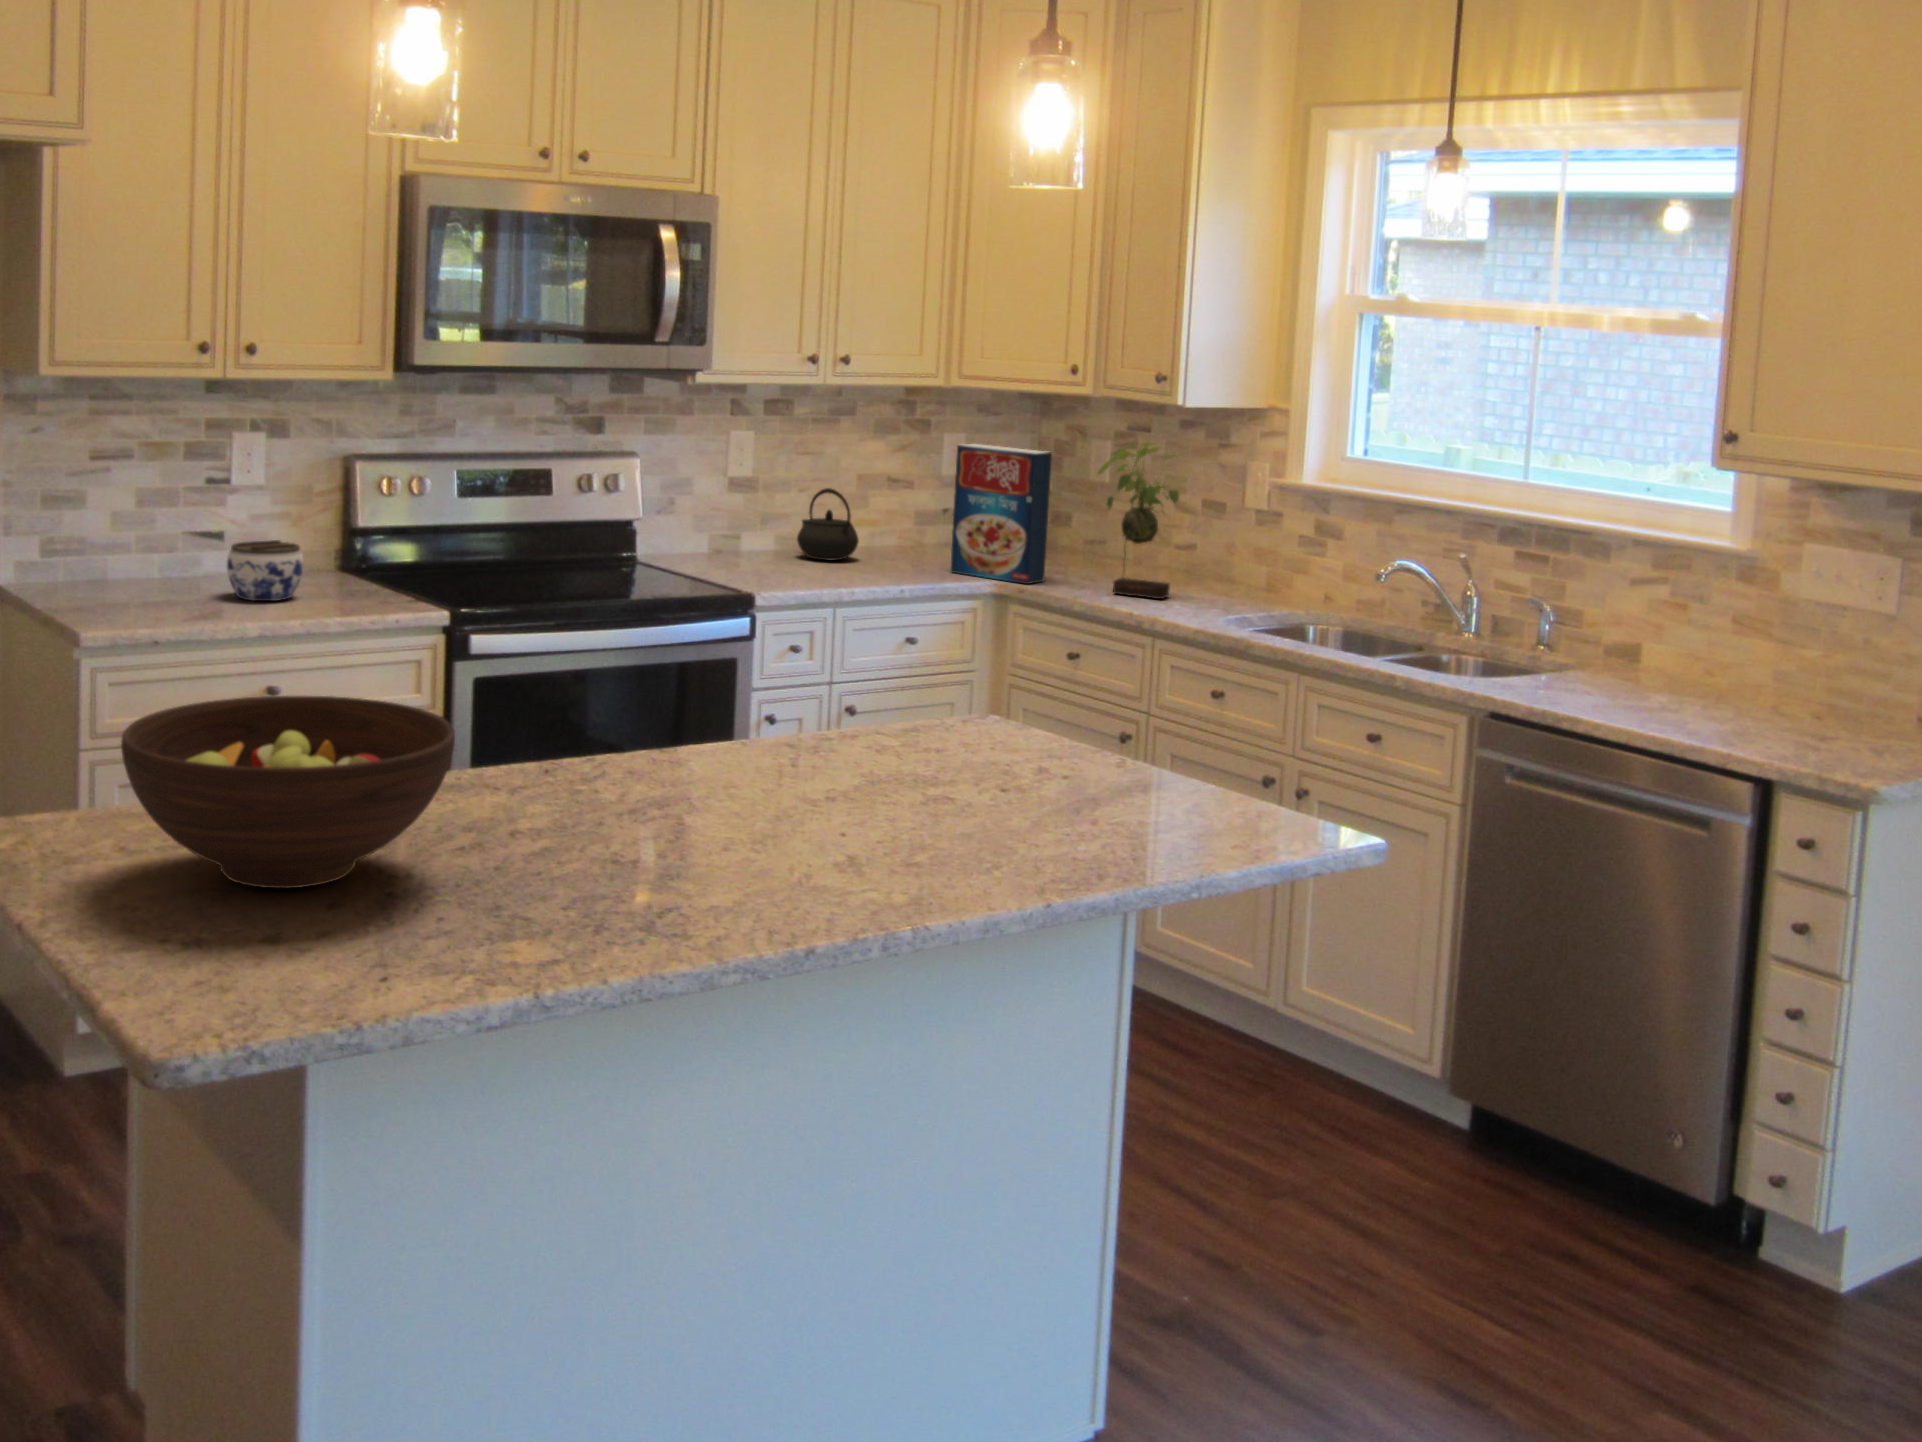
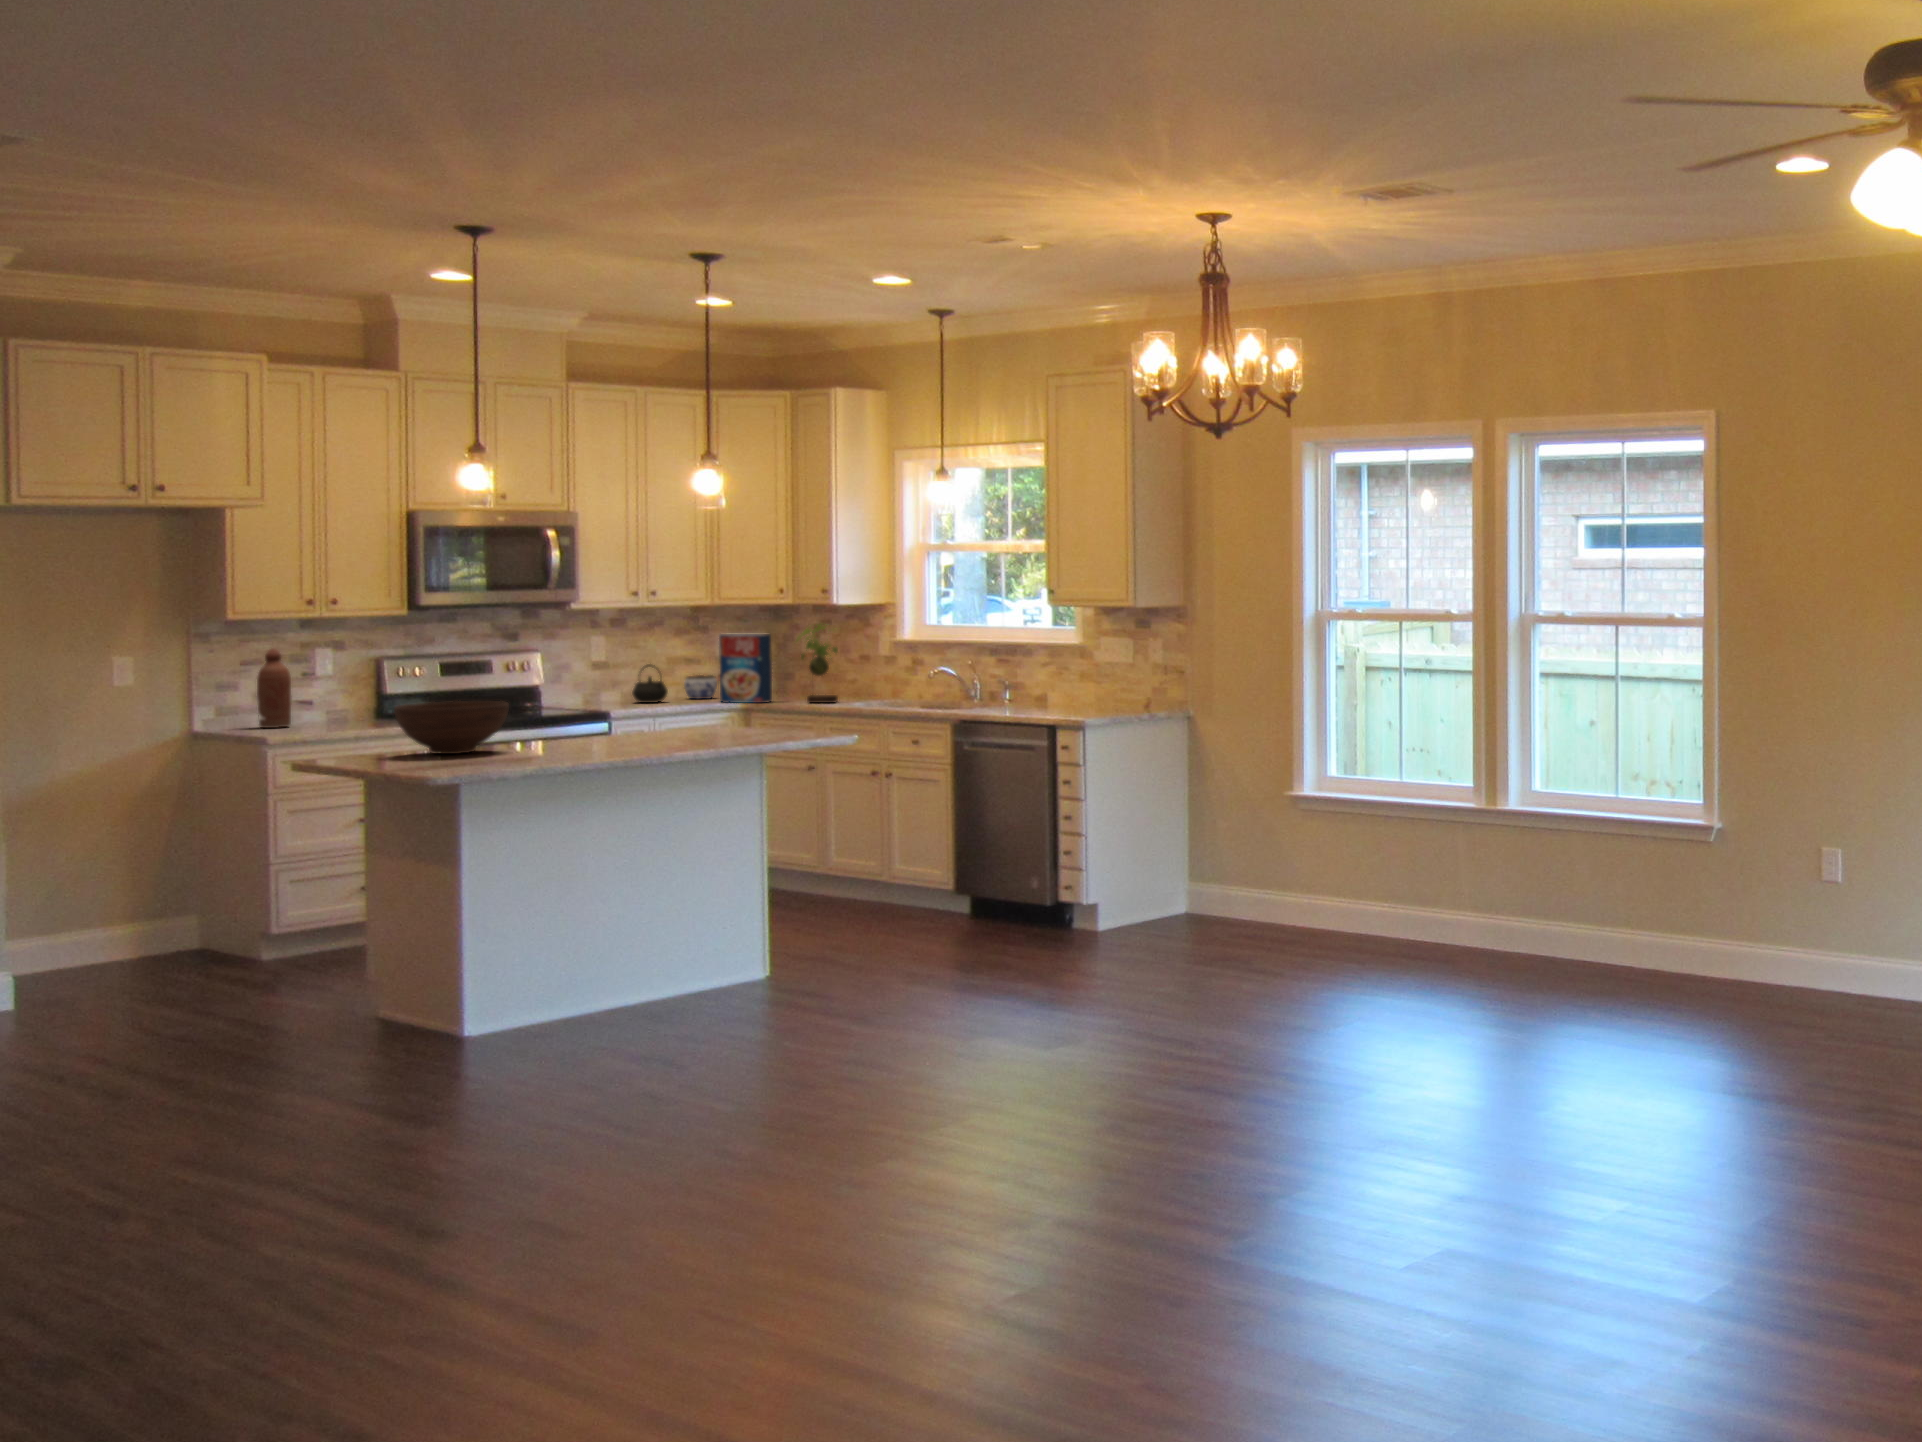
bottle: none [103,433,166,593] -> present [257,648,291,728]
jar: present [227,540,304,601] -> present [684,675,717,699]

